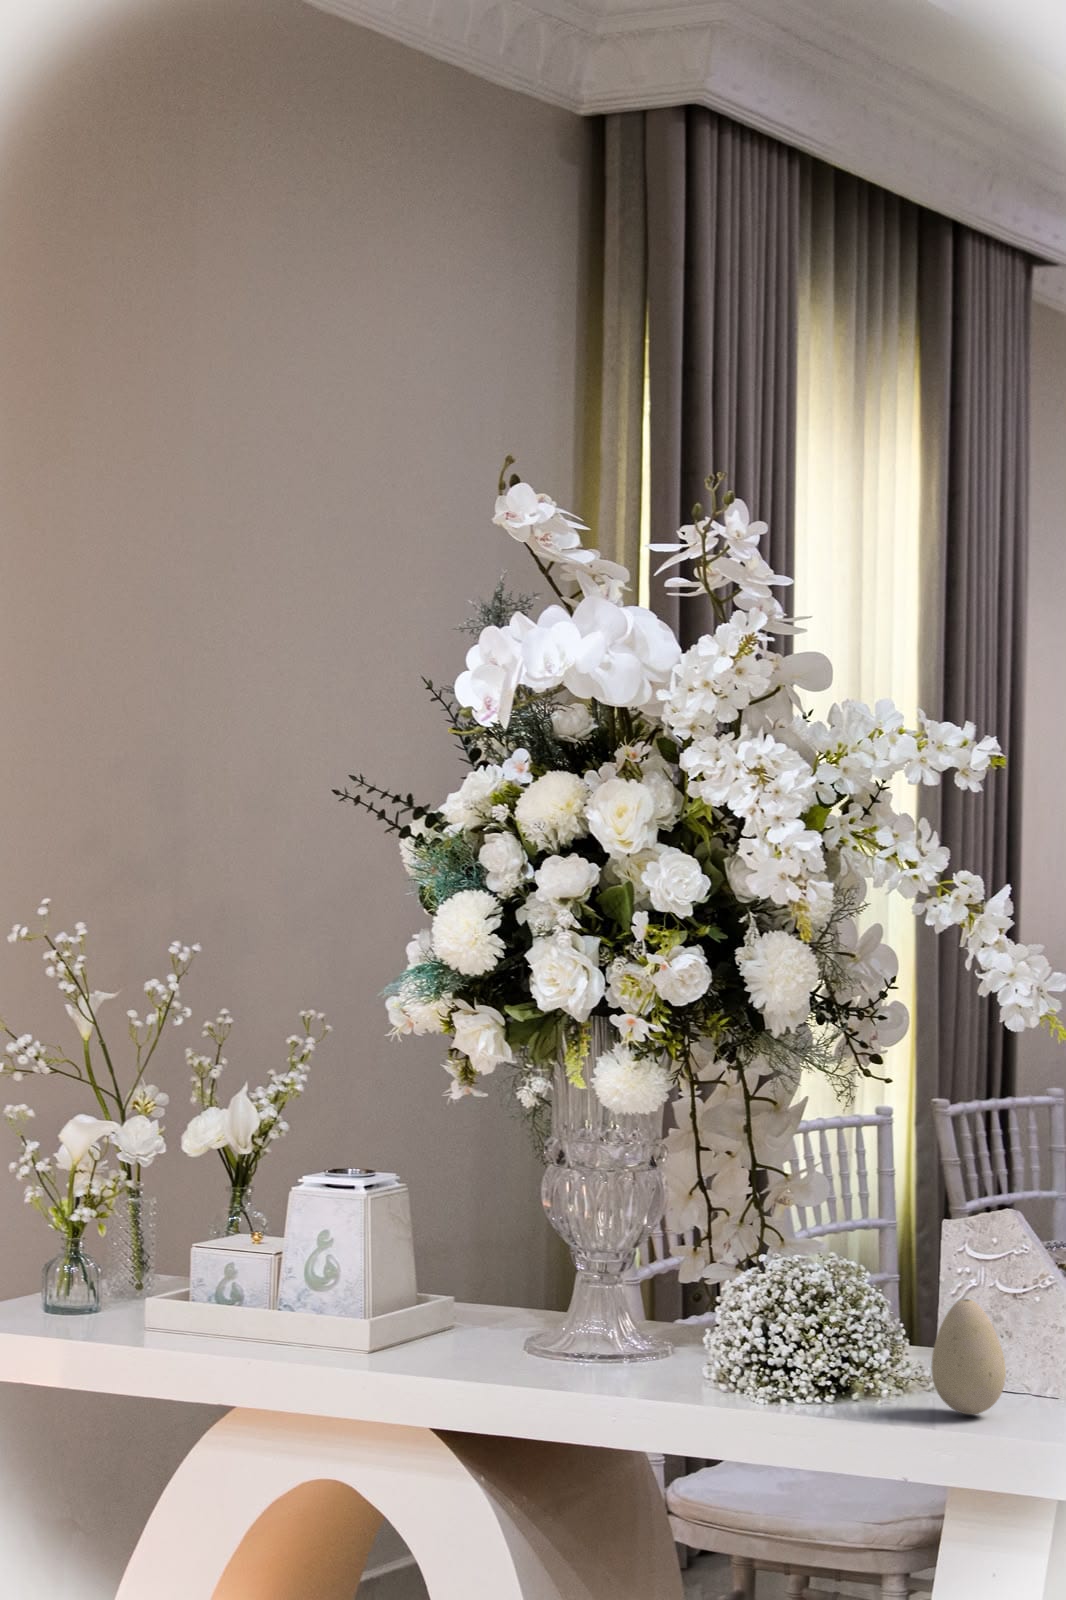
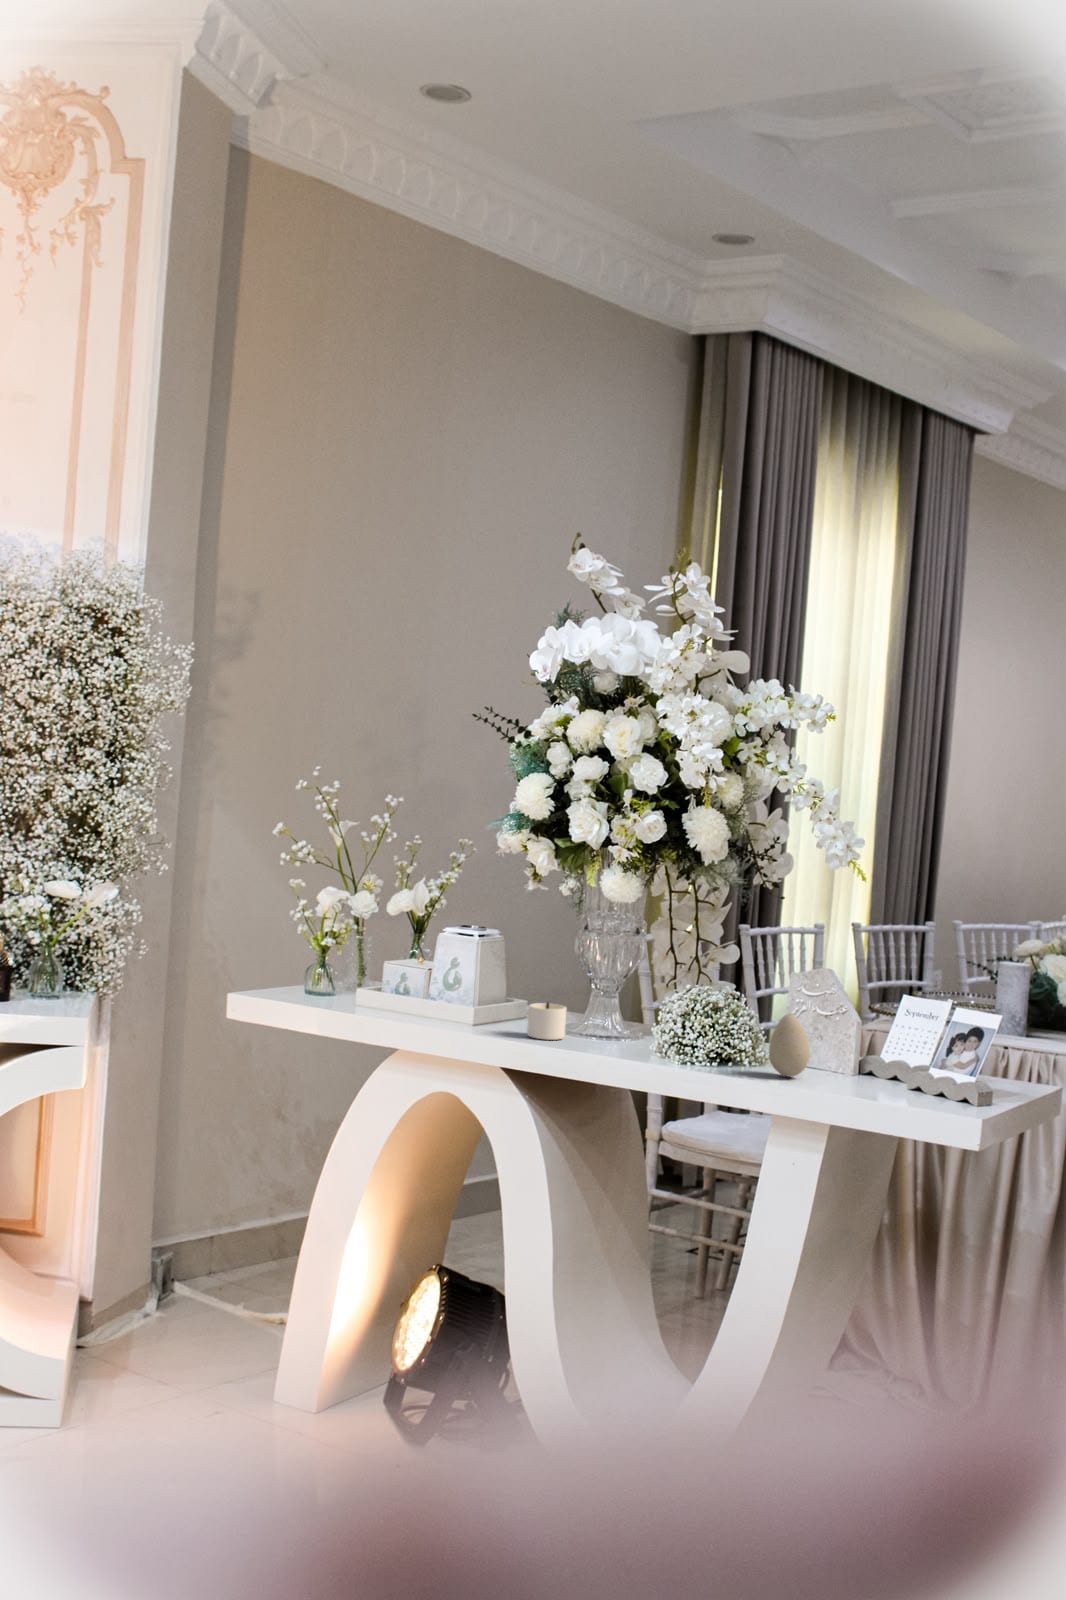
candle: none [473,1302,576,1373] -> present [527,1002,566,1040]

